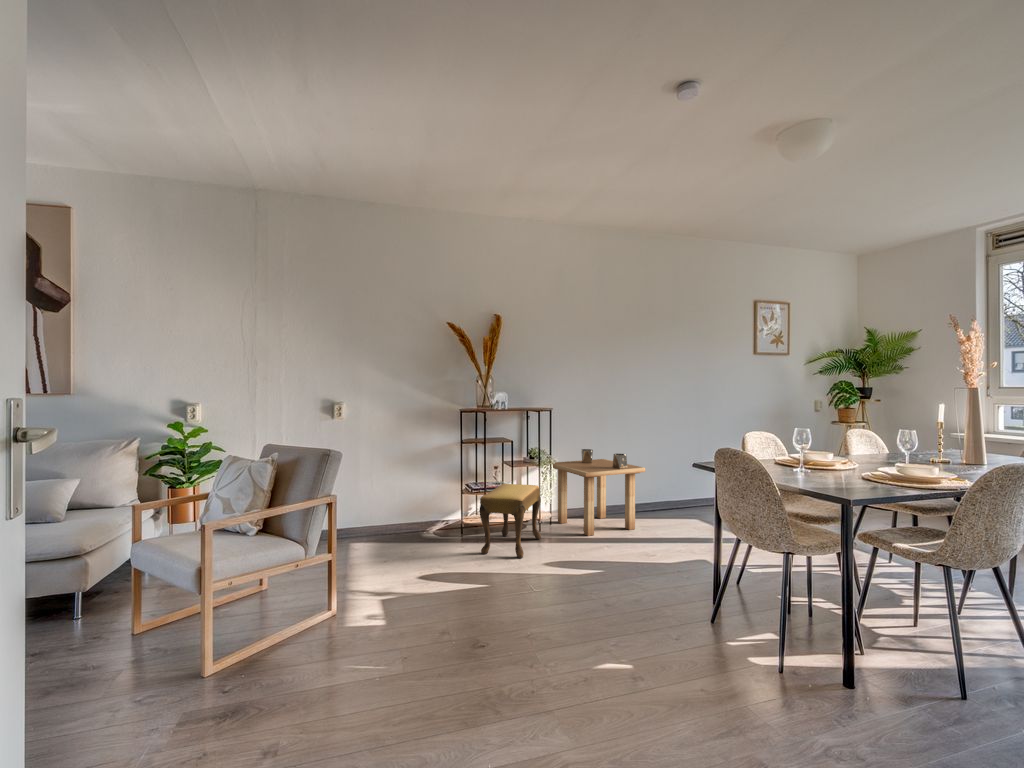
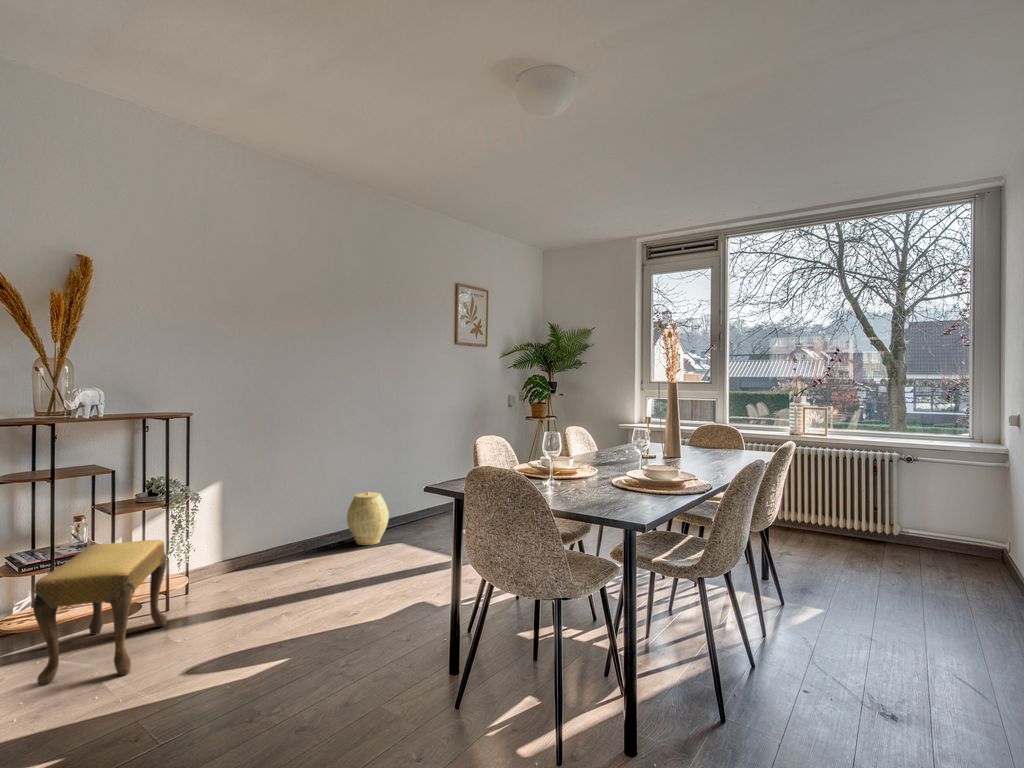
side table: present [553,449,645,536] -> none [182,471,334,602]
woven basket: none [658,474,692,515] -> present [347,492,389,545]

